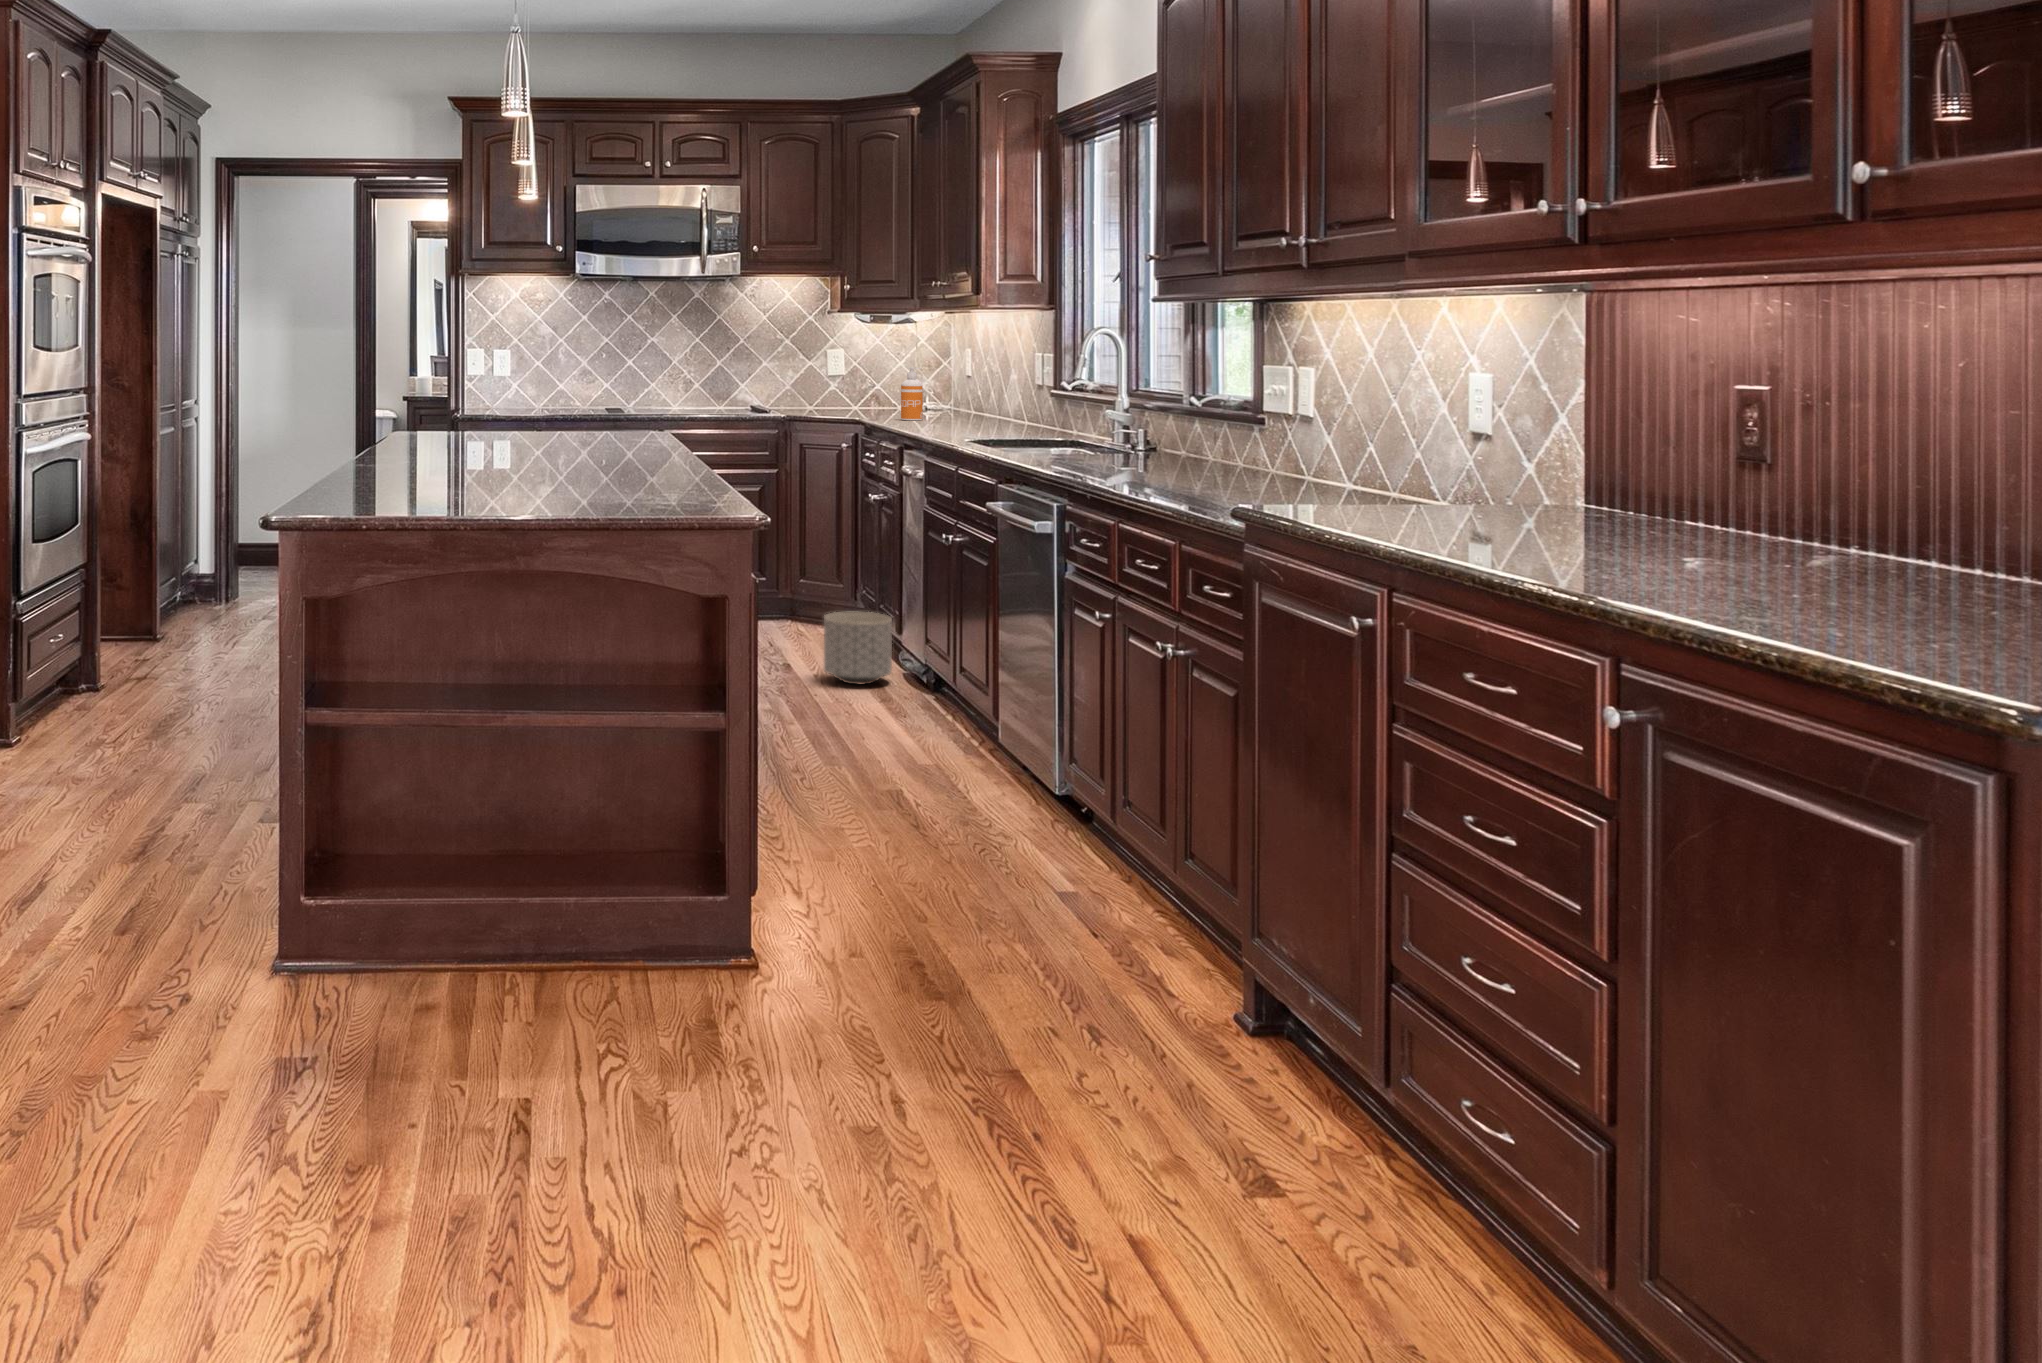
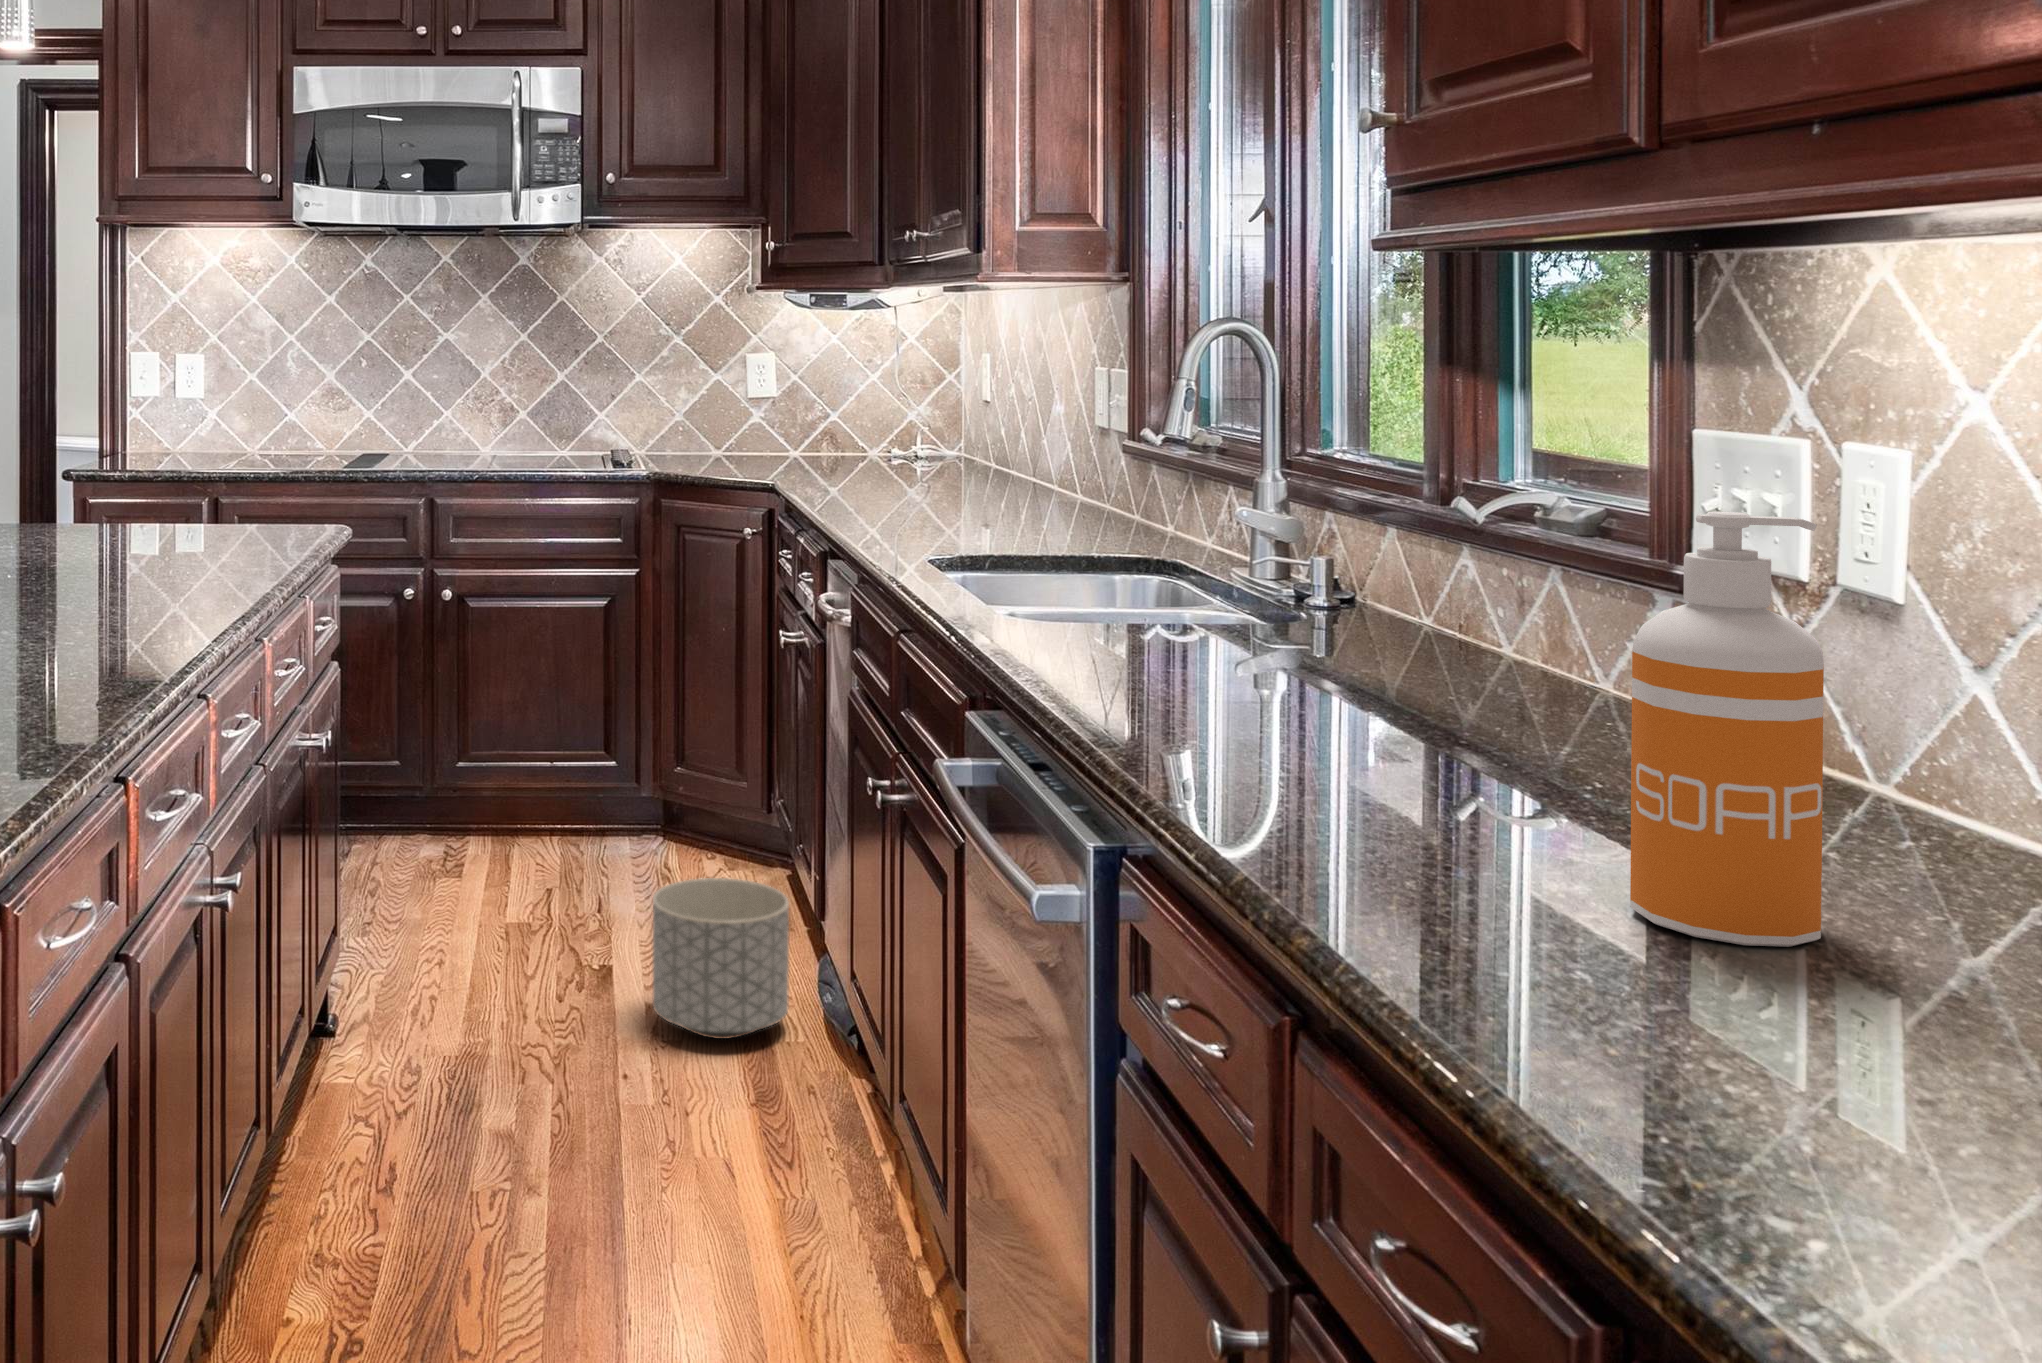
soap dispenser: present [901,367,923,420] -> present [1630,511,1824,947]

